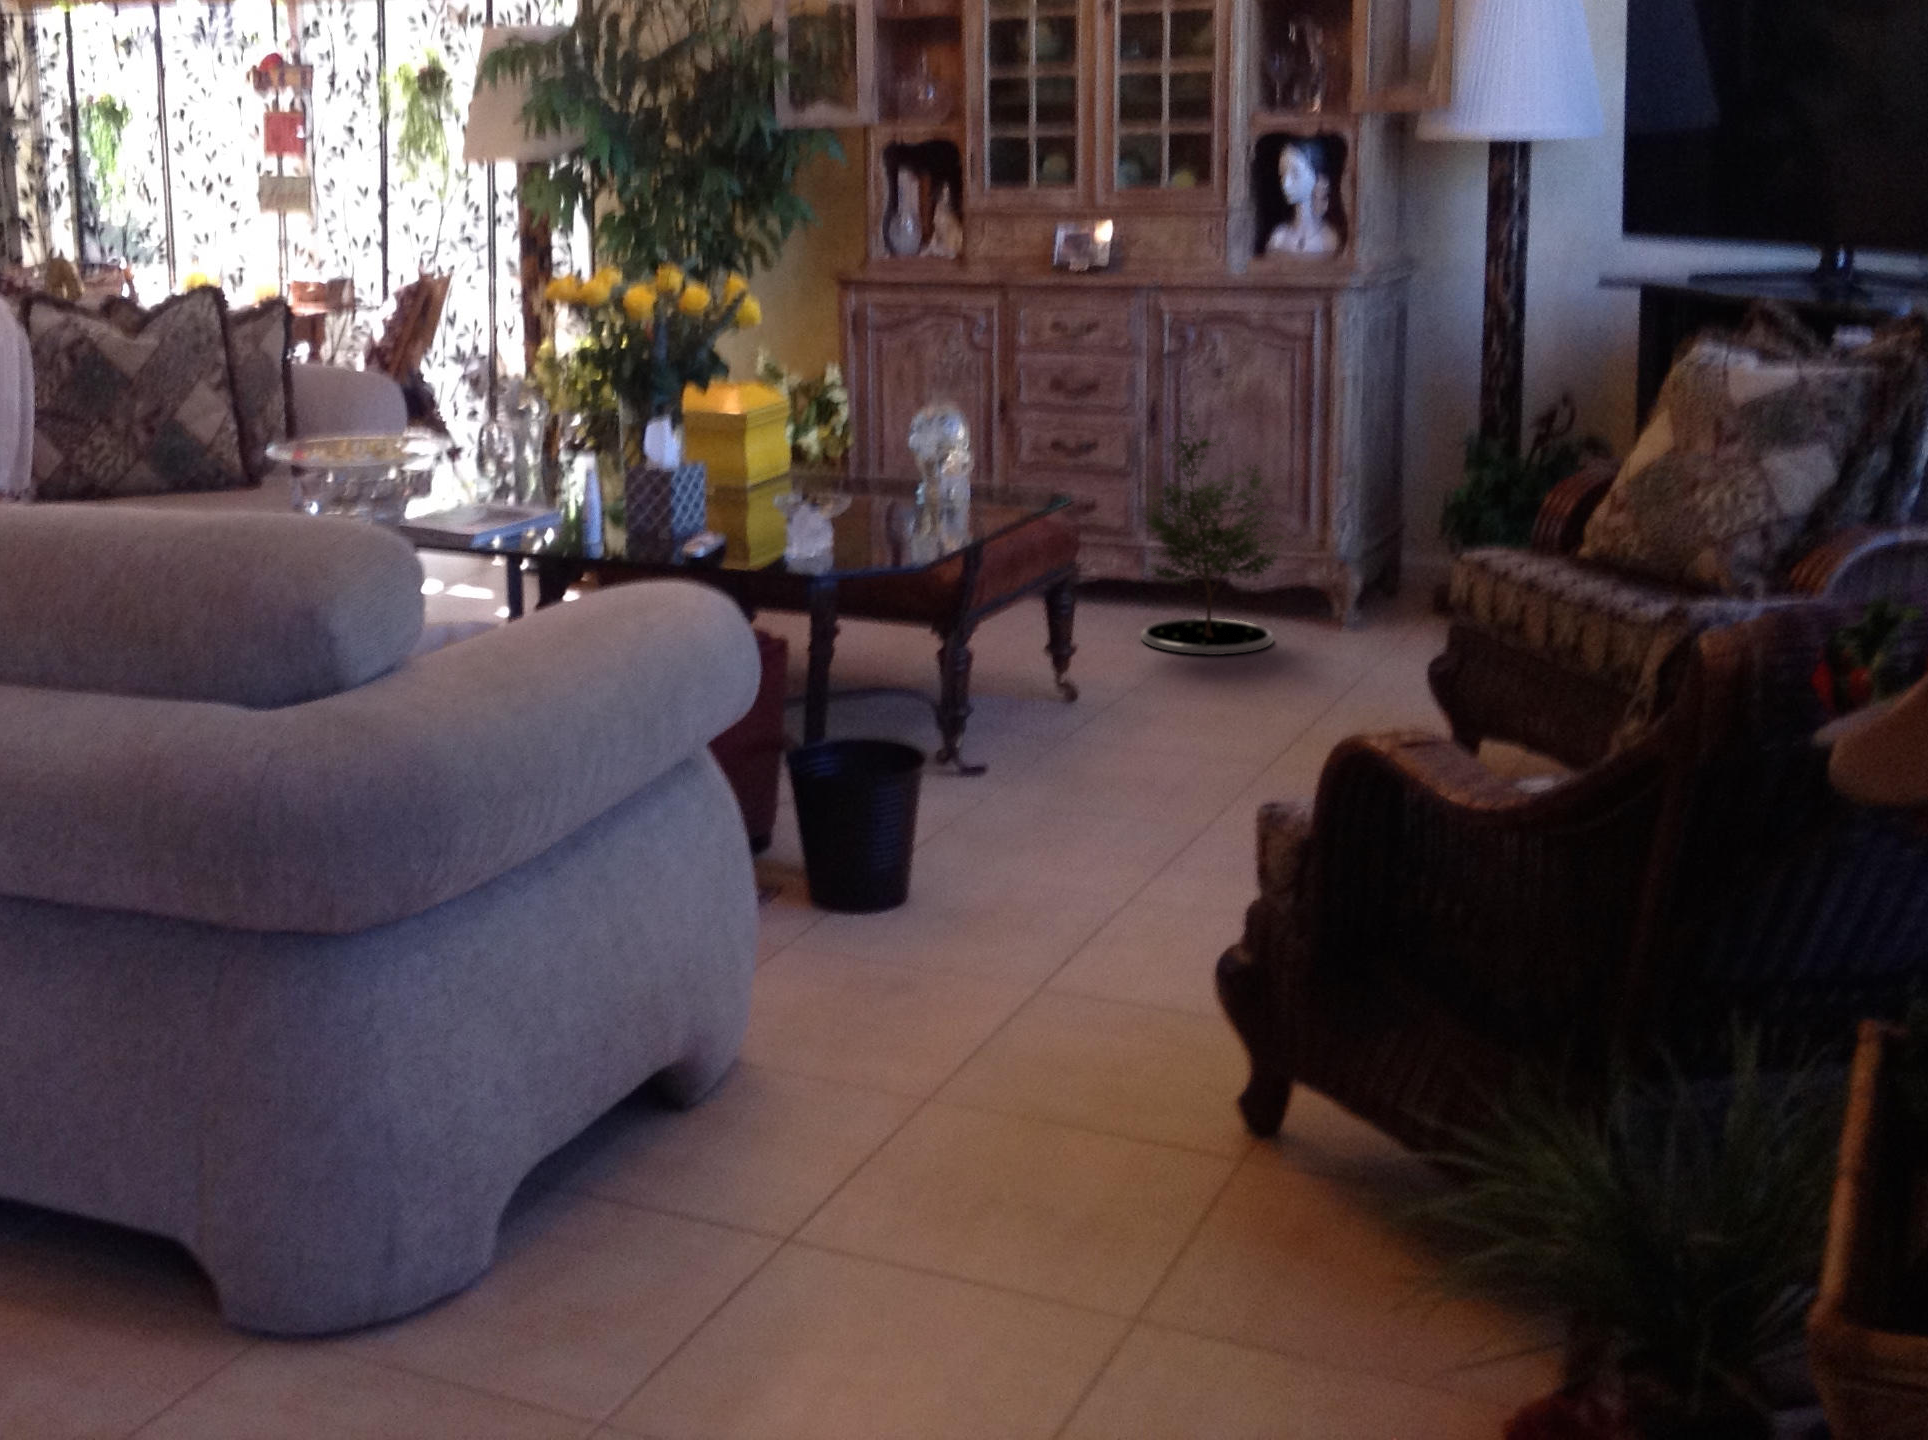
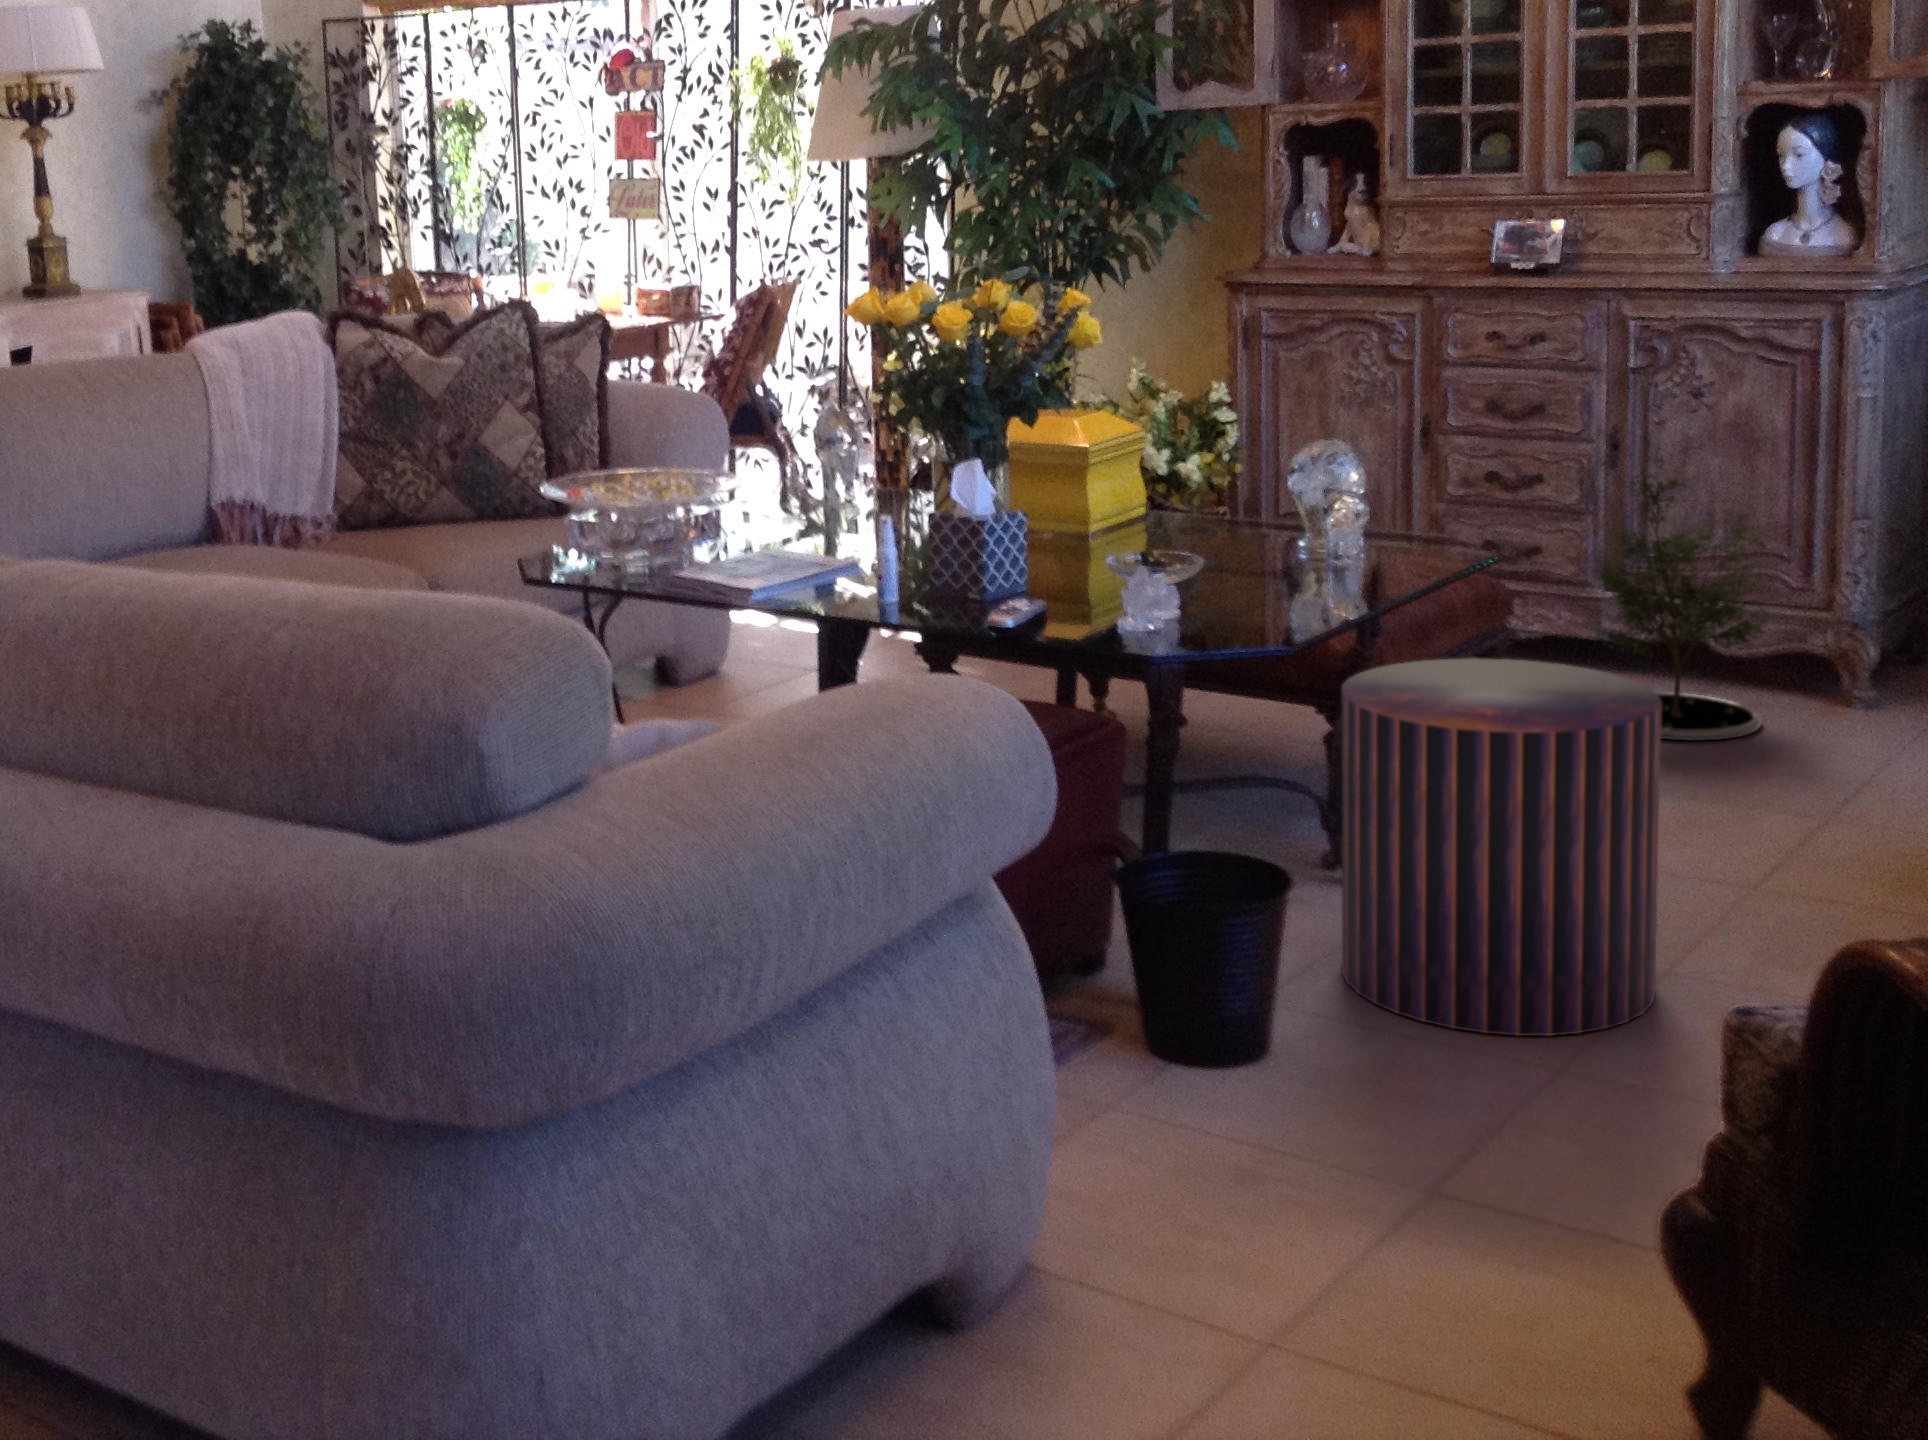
pouf: none [959,579,1202,874] -> present [1342,658,1662,1036]

